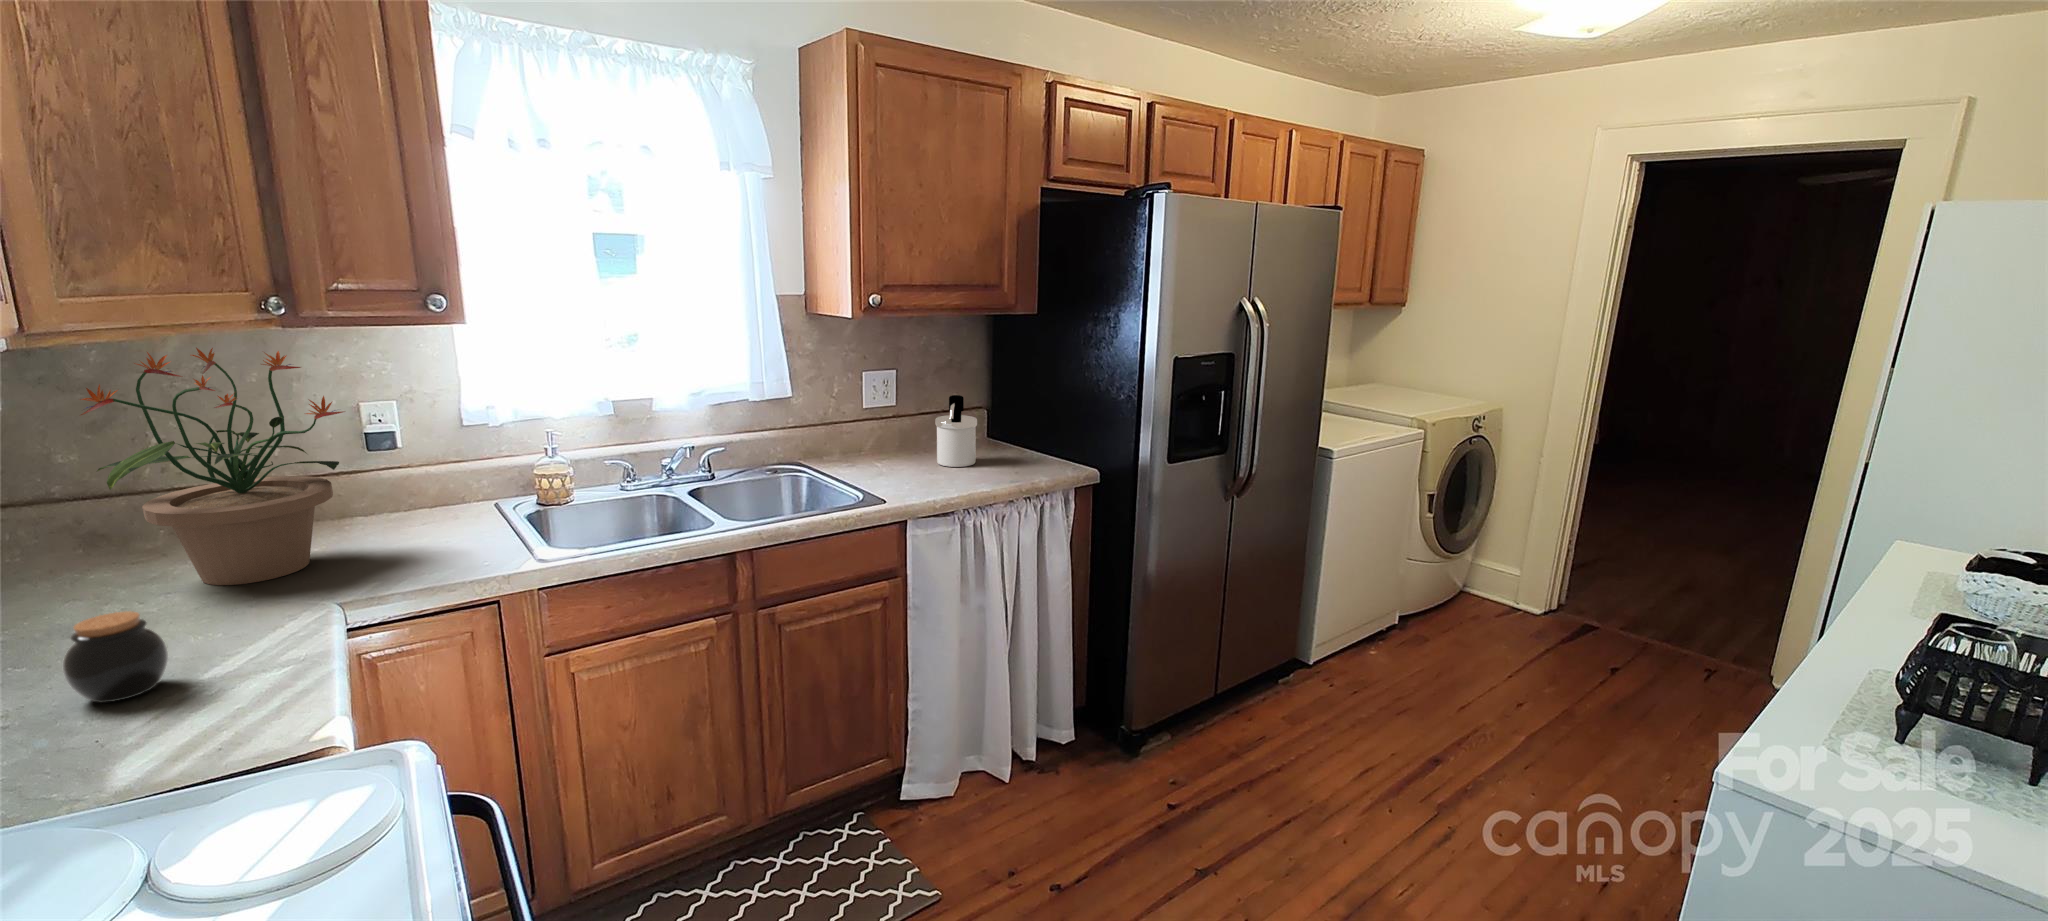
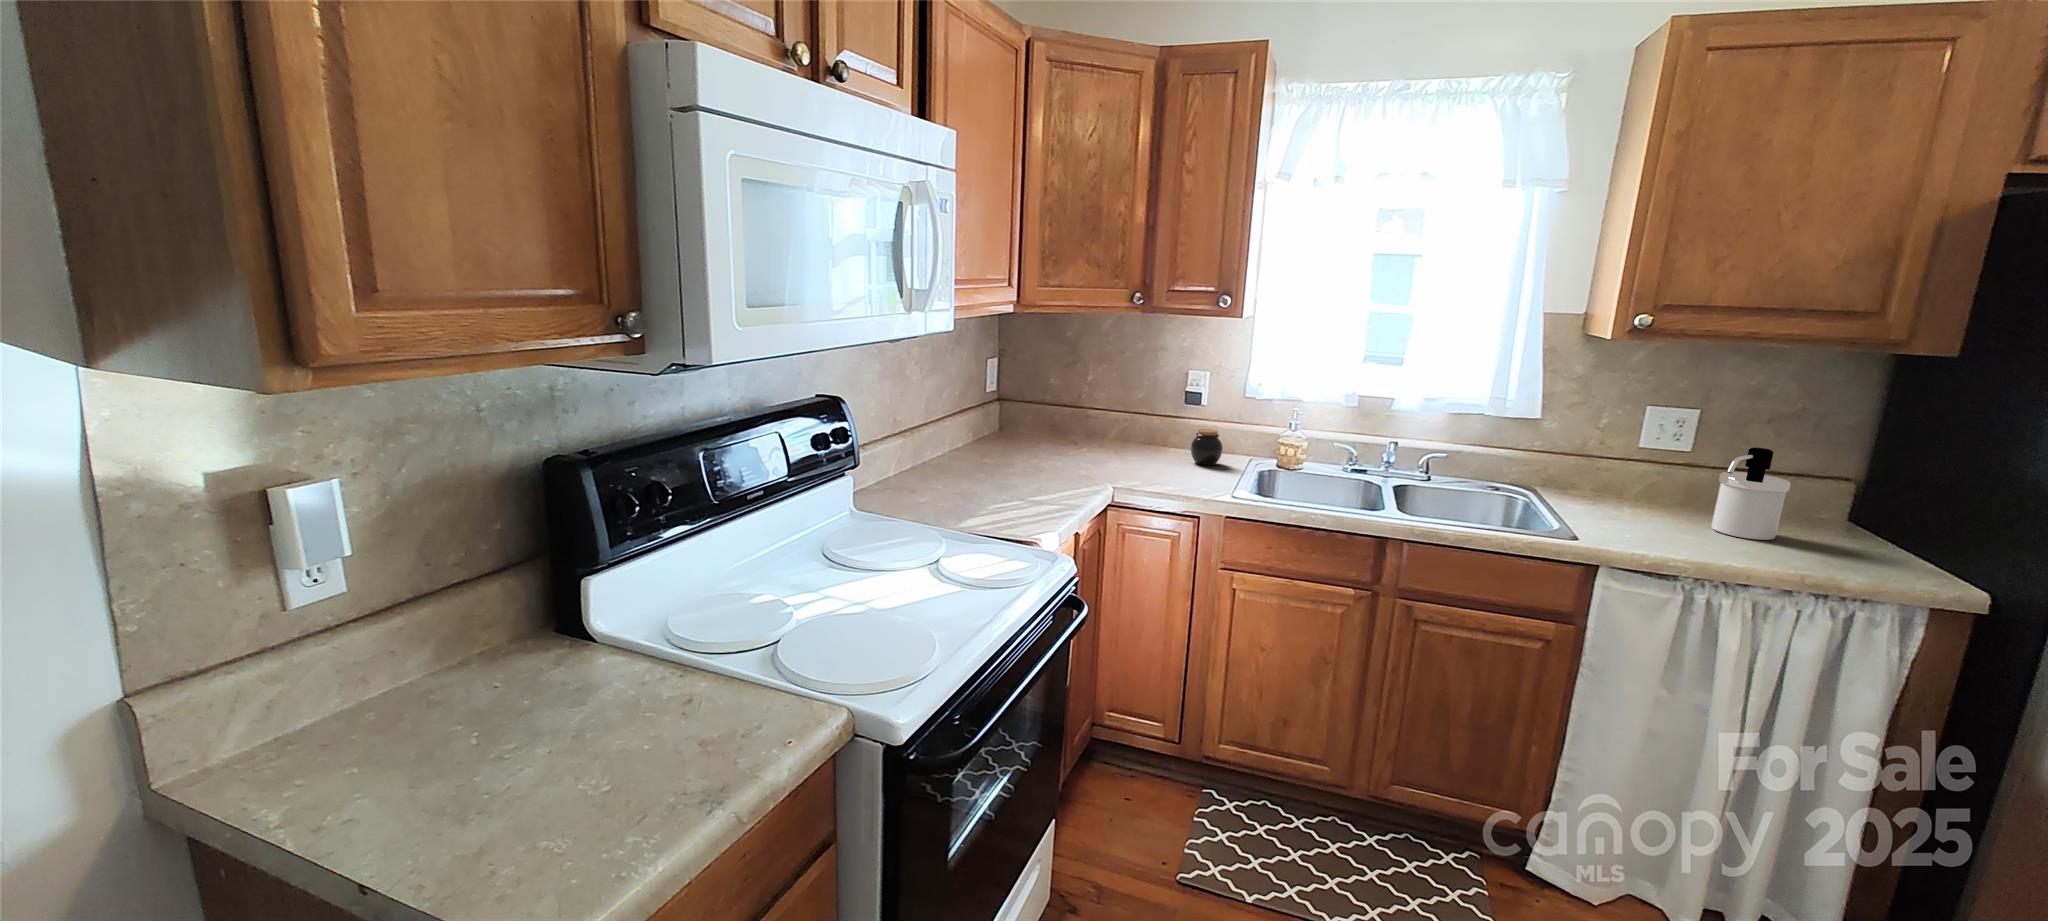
potted plant: present [80,348,344,585] -> none [1045,322,1155,464]
jar: present [63,611,168,703] -> present [1191,429,1223,465]

